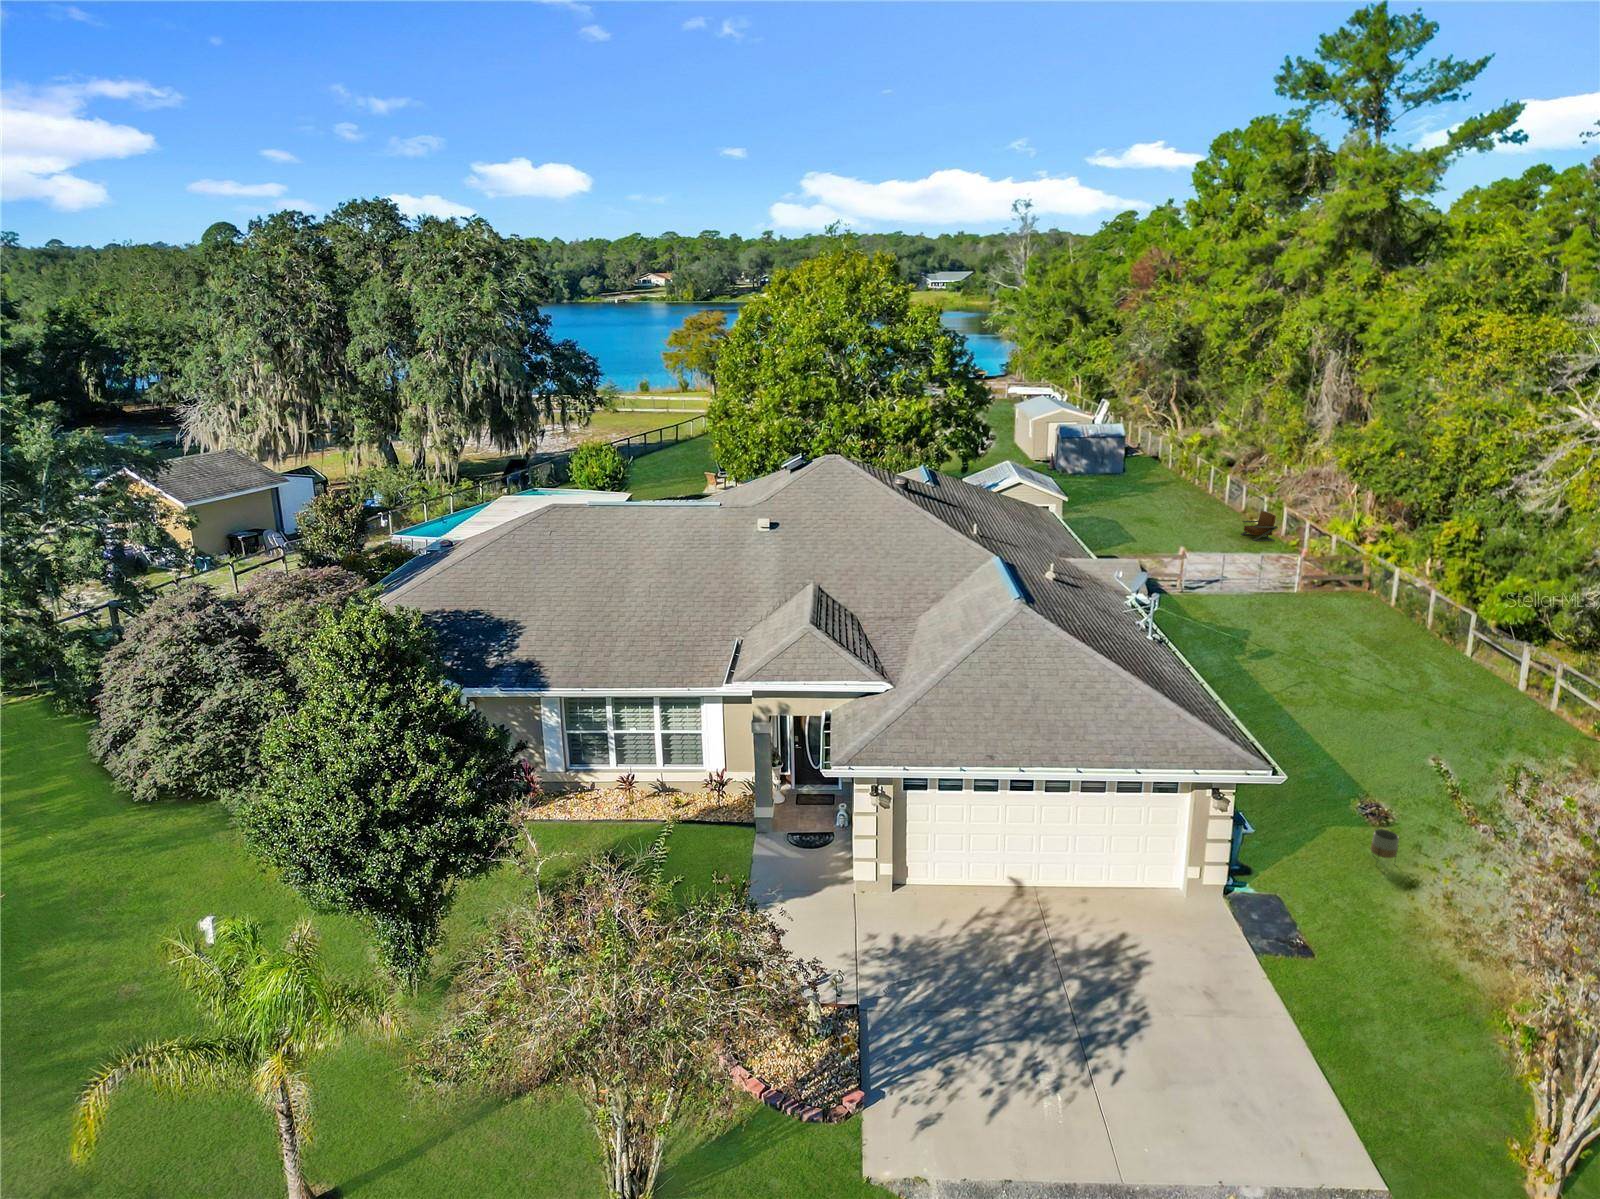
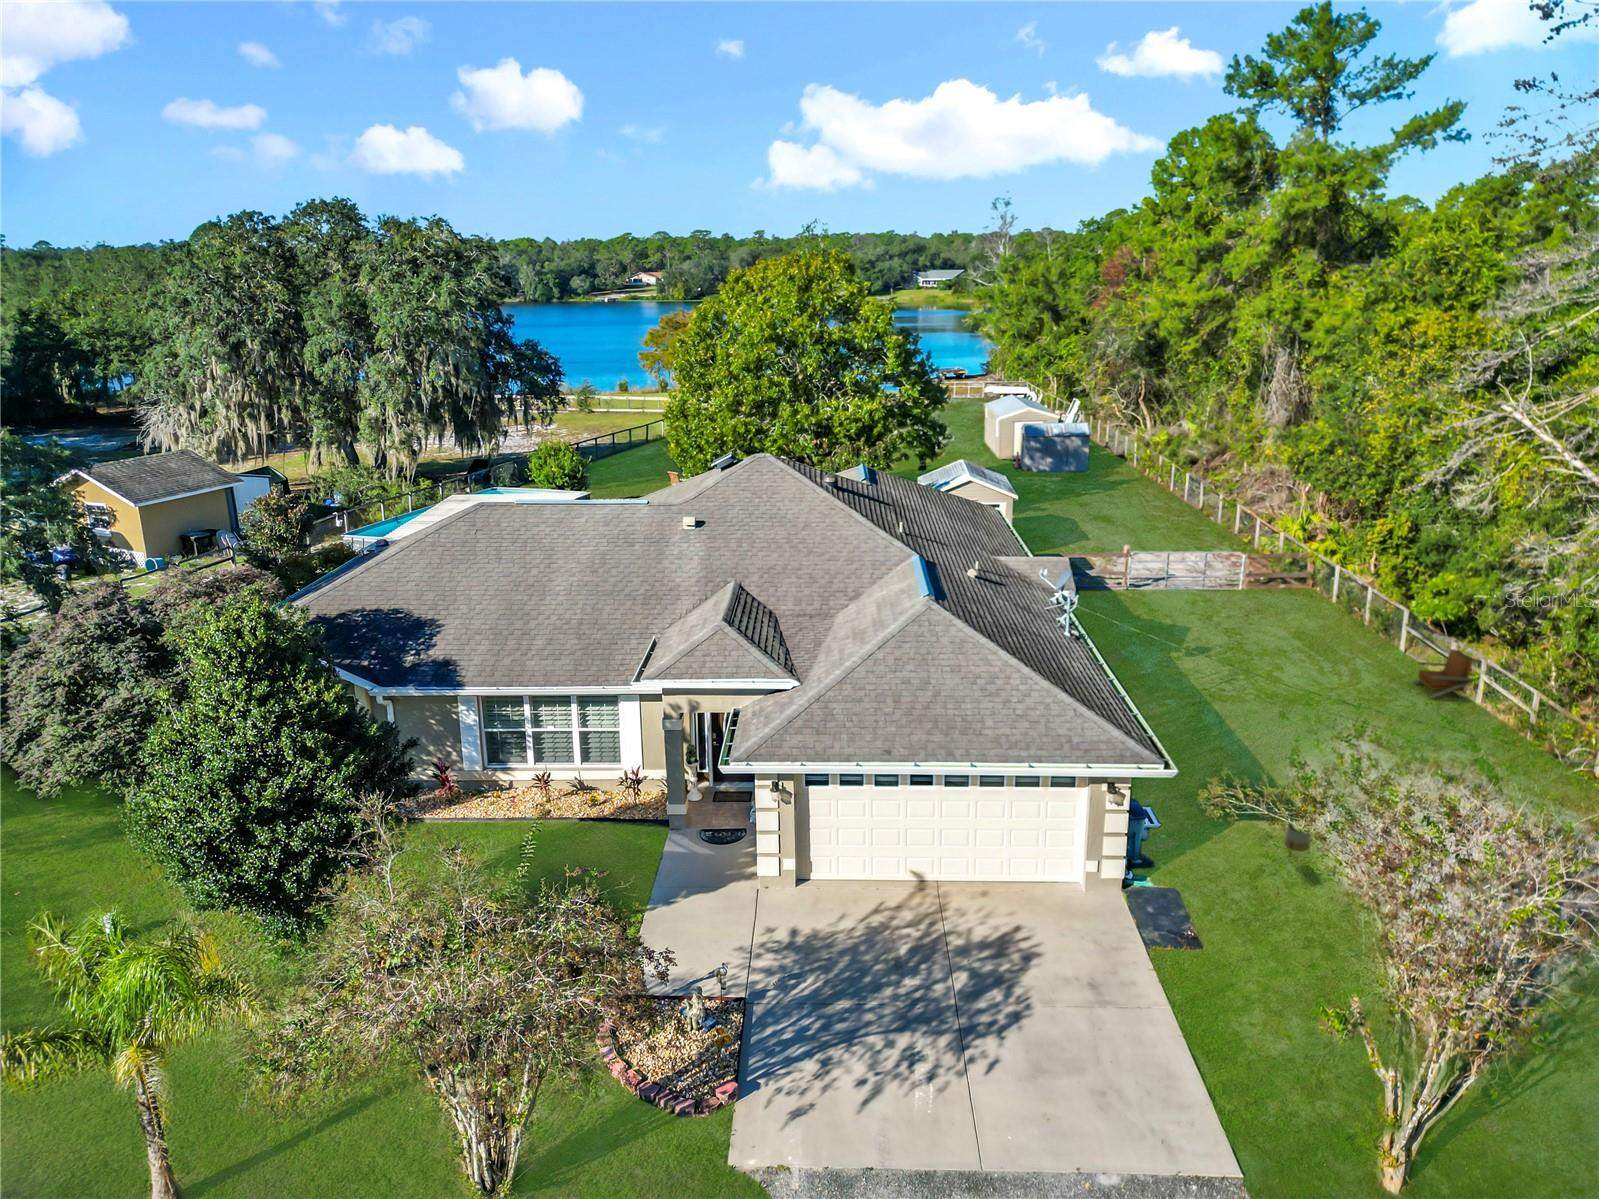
lounge chair: present [1241,511,1278,541] -> present [1414,649,1475,702]

